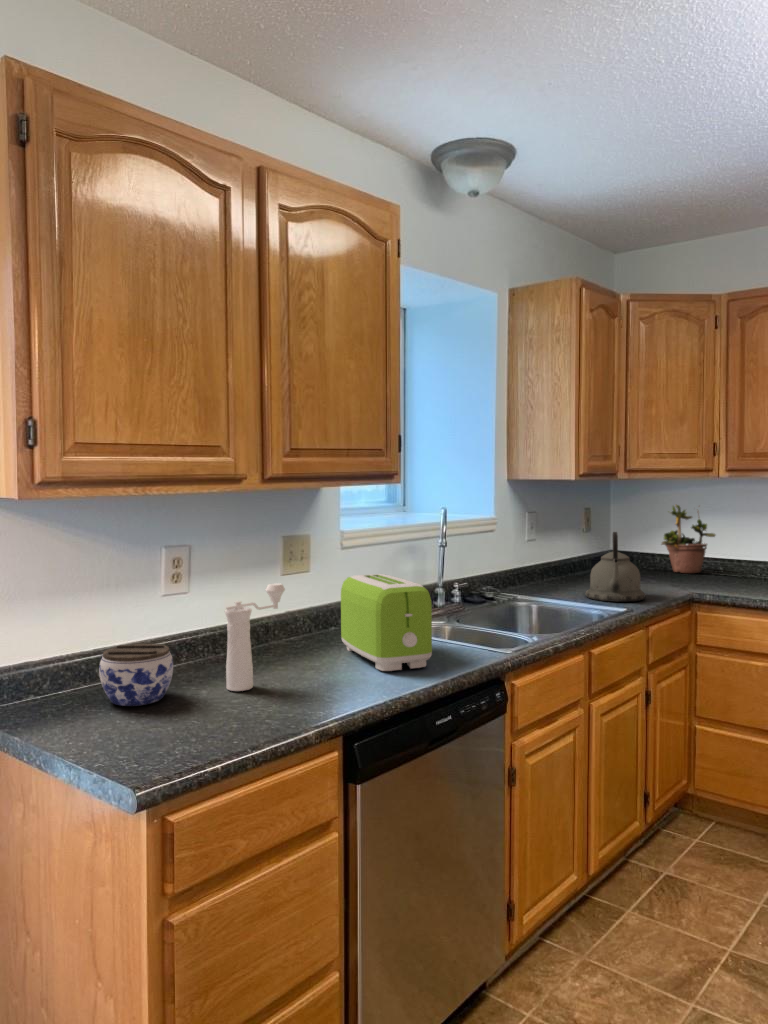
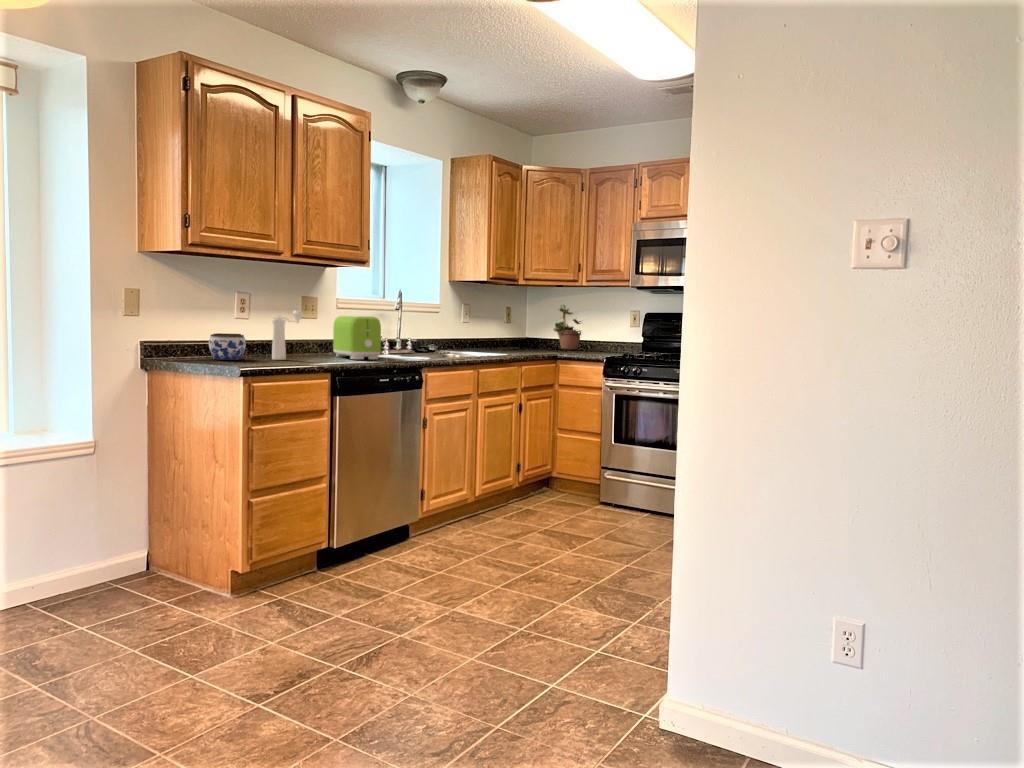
kettle: present [586,532,645,602] -> none [491,313,525,353]

